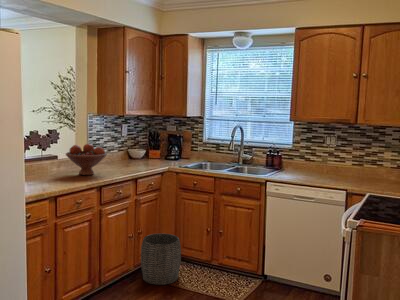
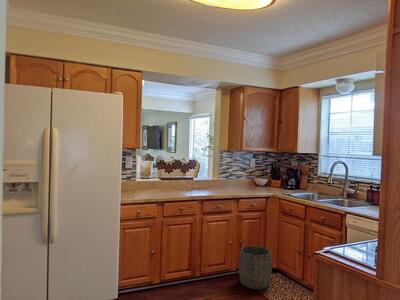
fruit bowl: present [66,144,107,175] -> none [189,170,218,193]

